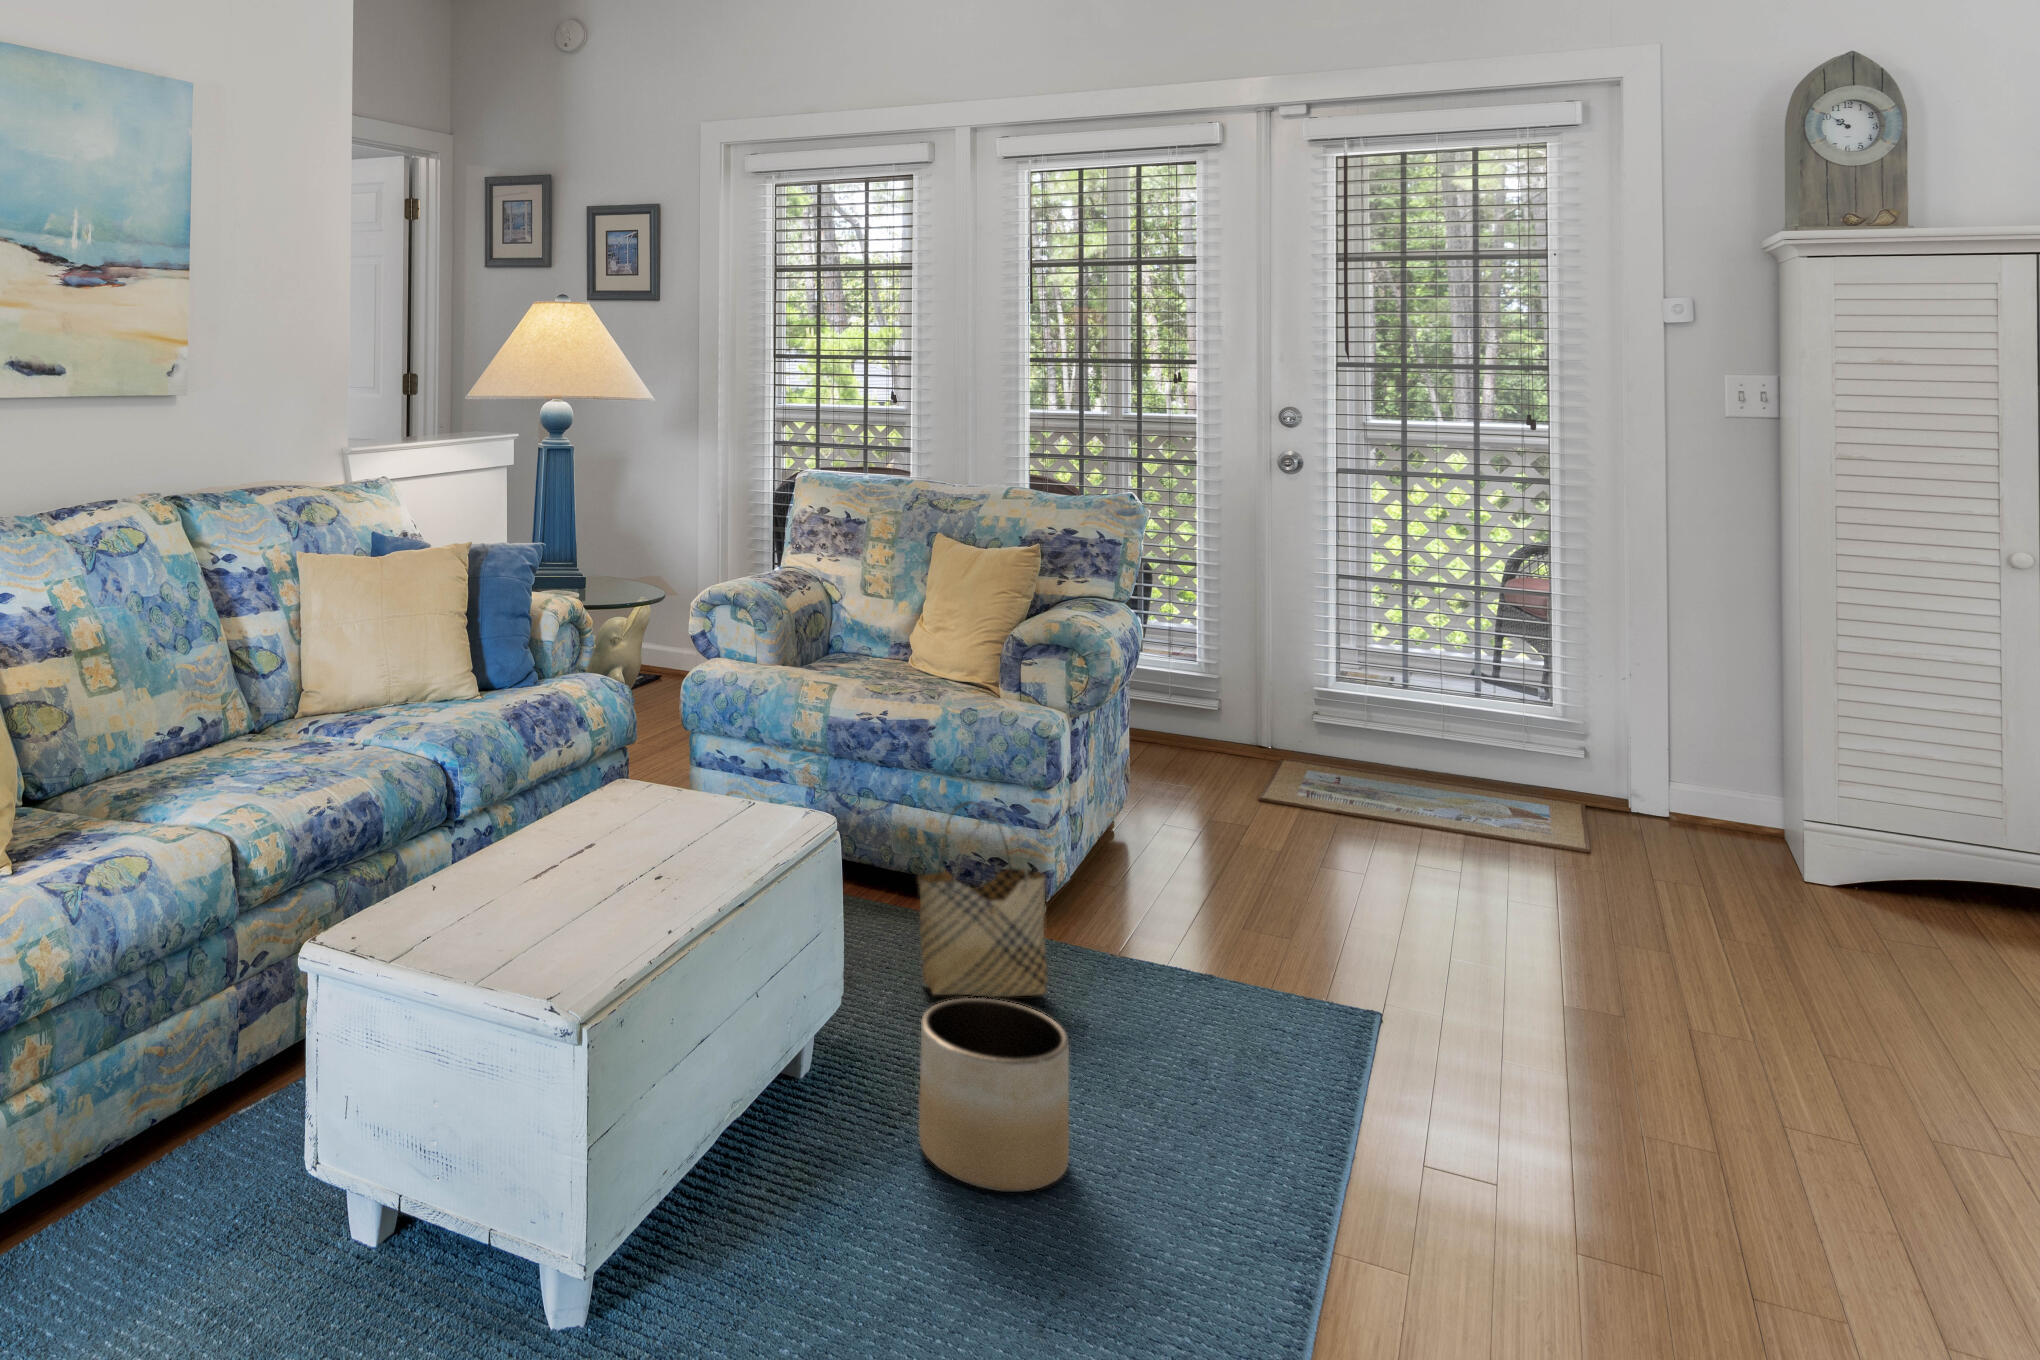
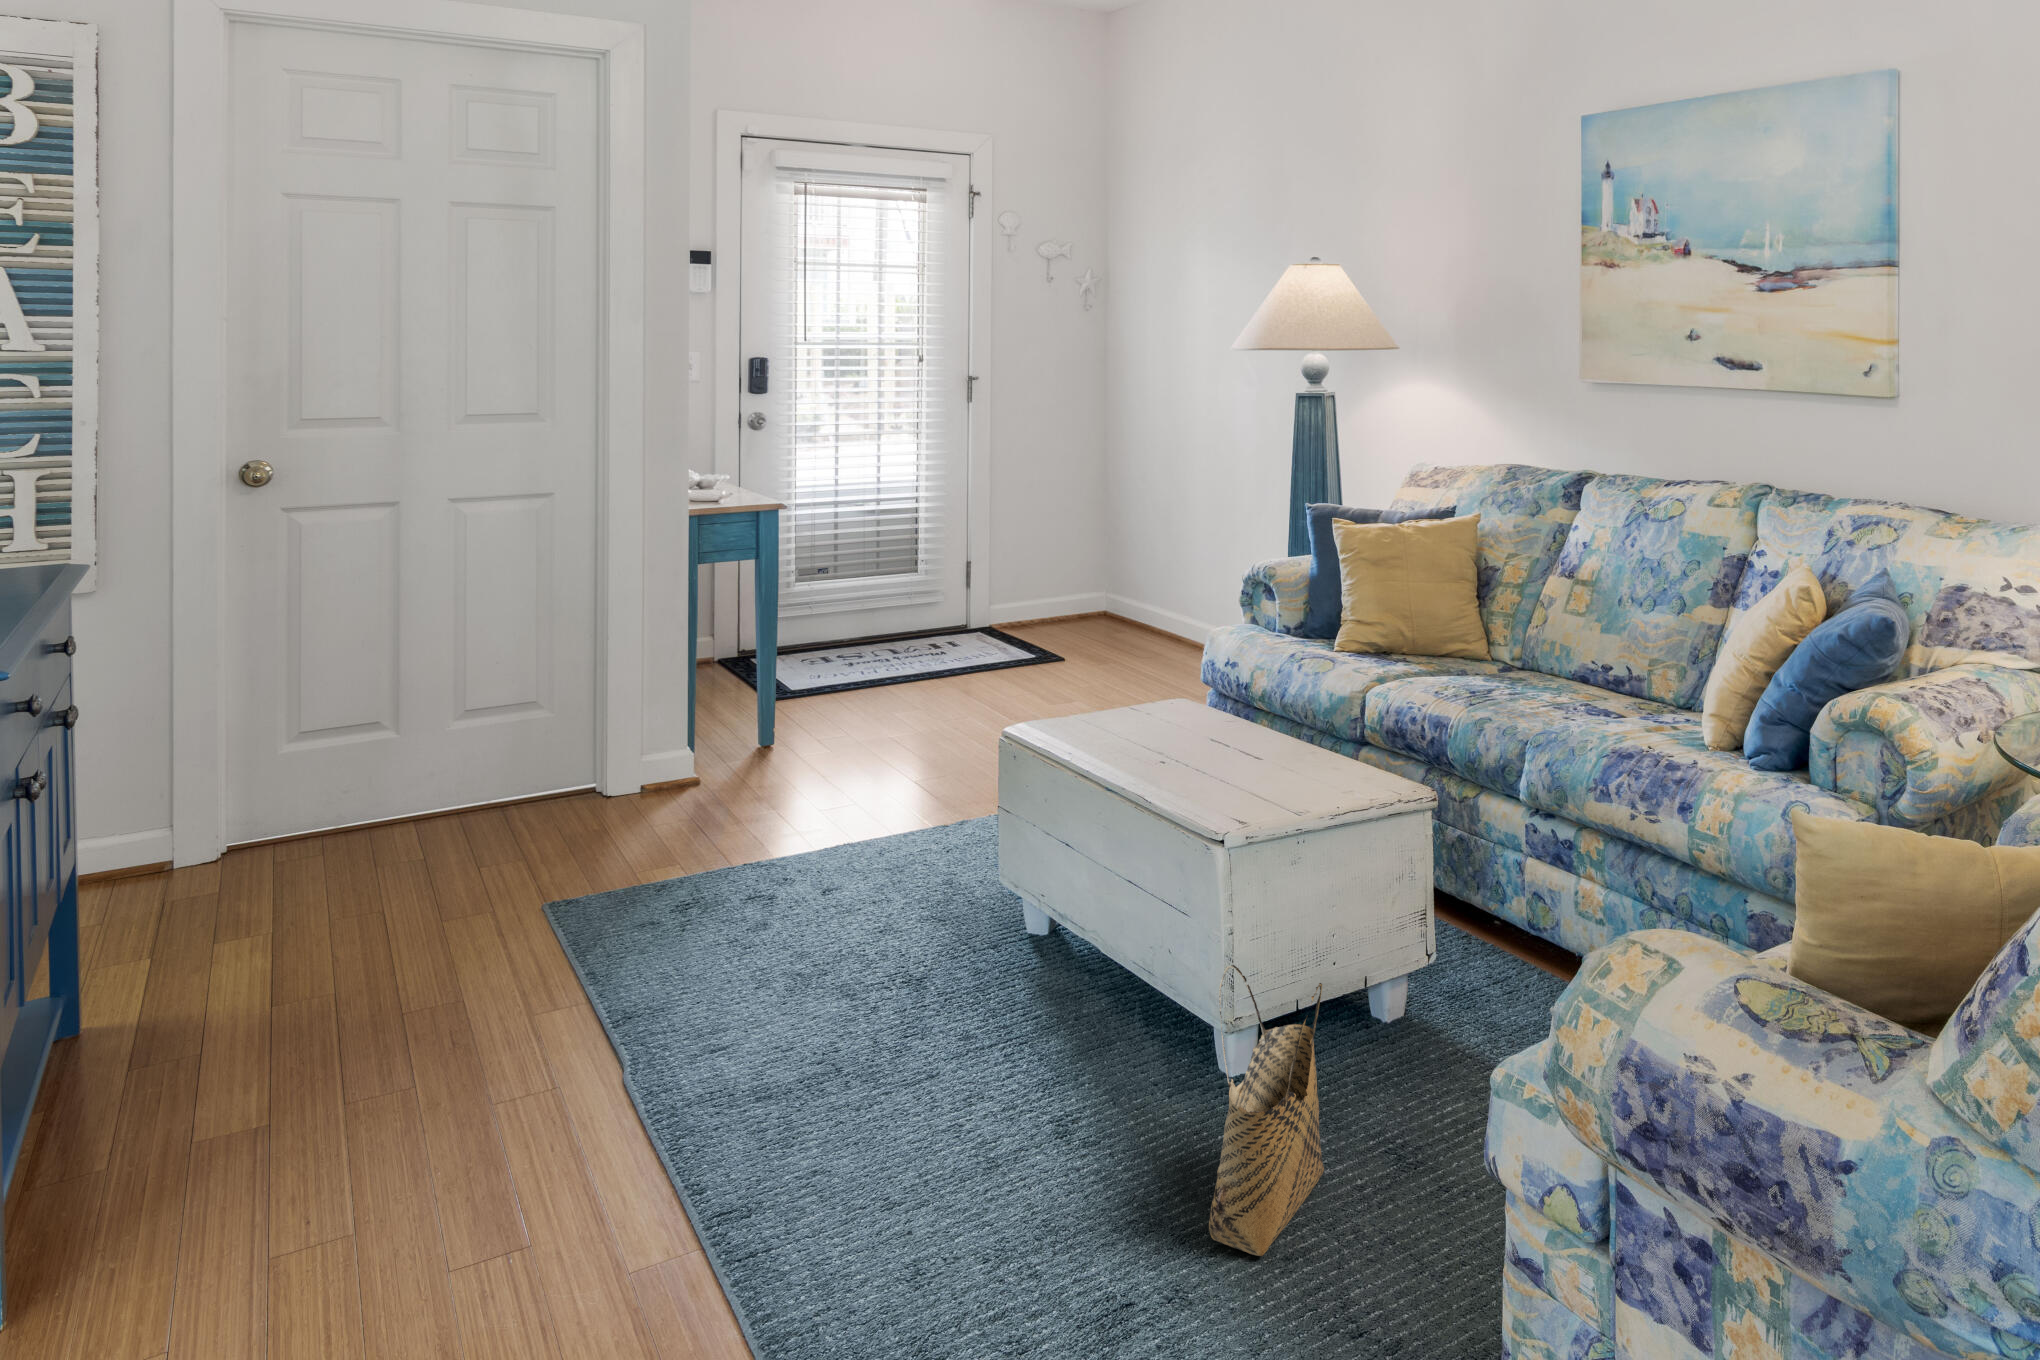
planter: present [919,998,1069,1192] -> none [939,960,1076,1132]

